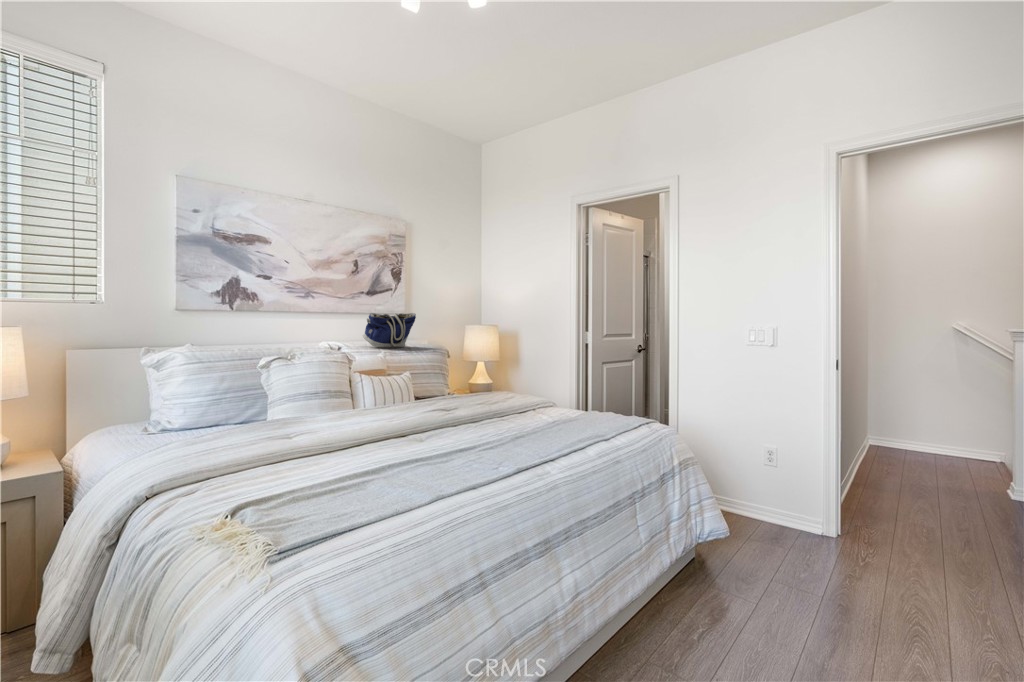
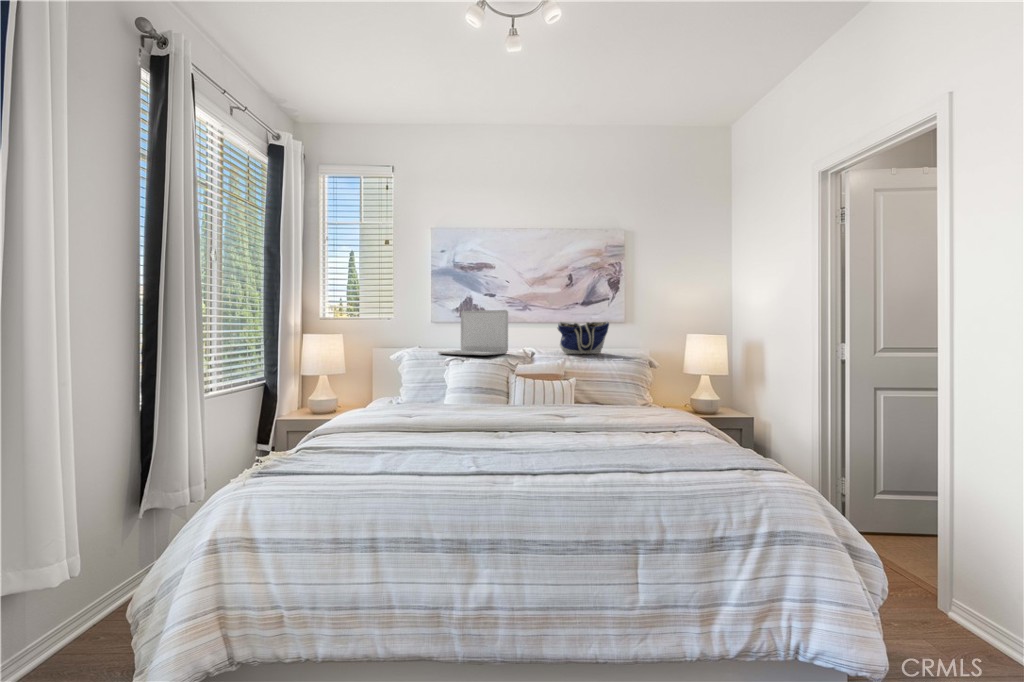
laptop: none [227,296,315,353] -> present [438,310,508,355]

